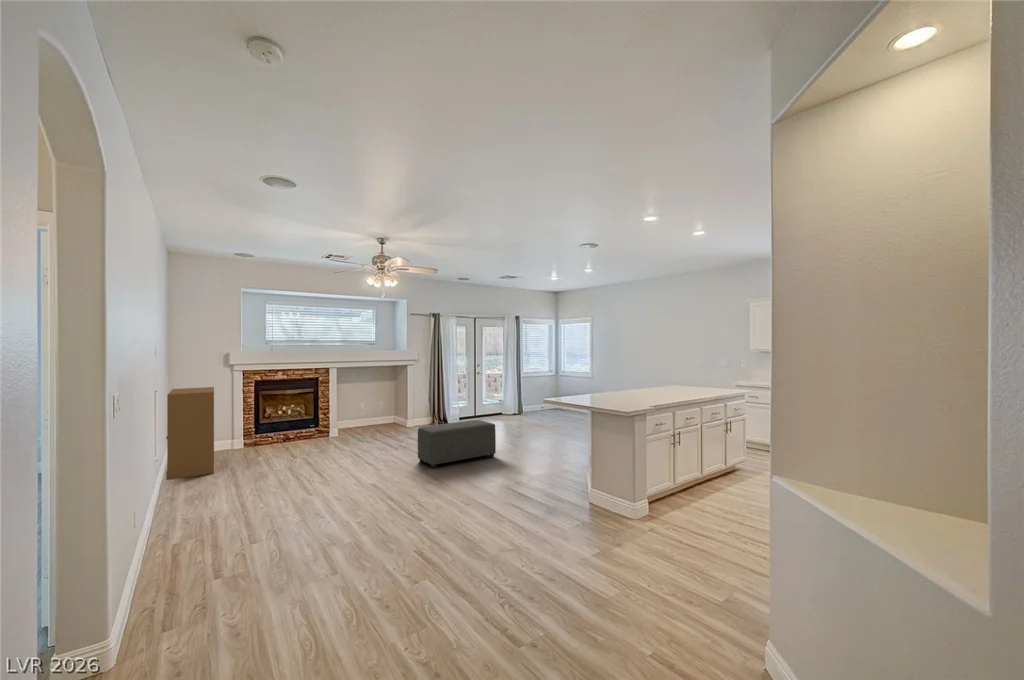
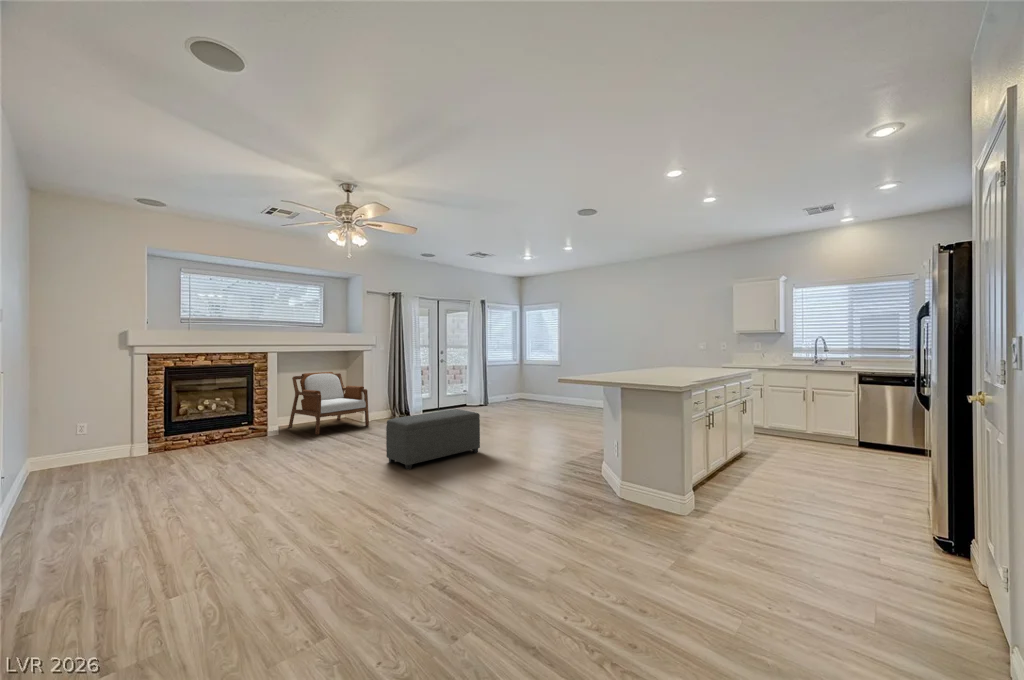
armchair: none [346,383,411,437] -> present [289,372,369,434]
bookshelf: present [166,387,214,480] -> none [14,373,100,506]

